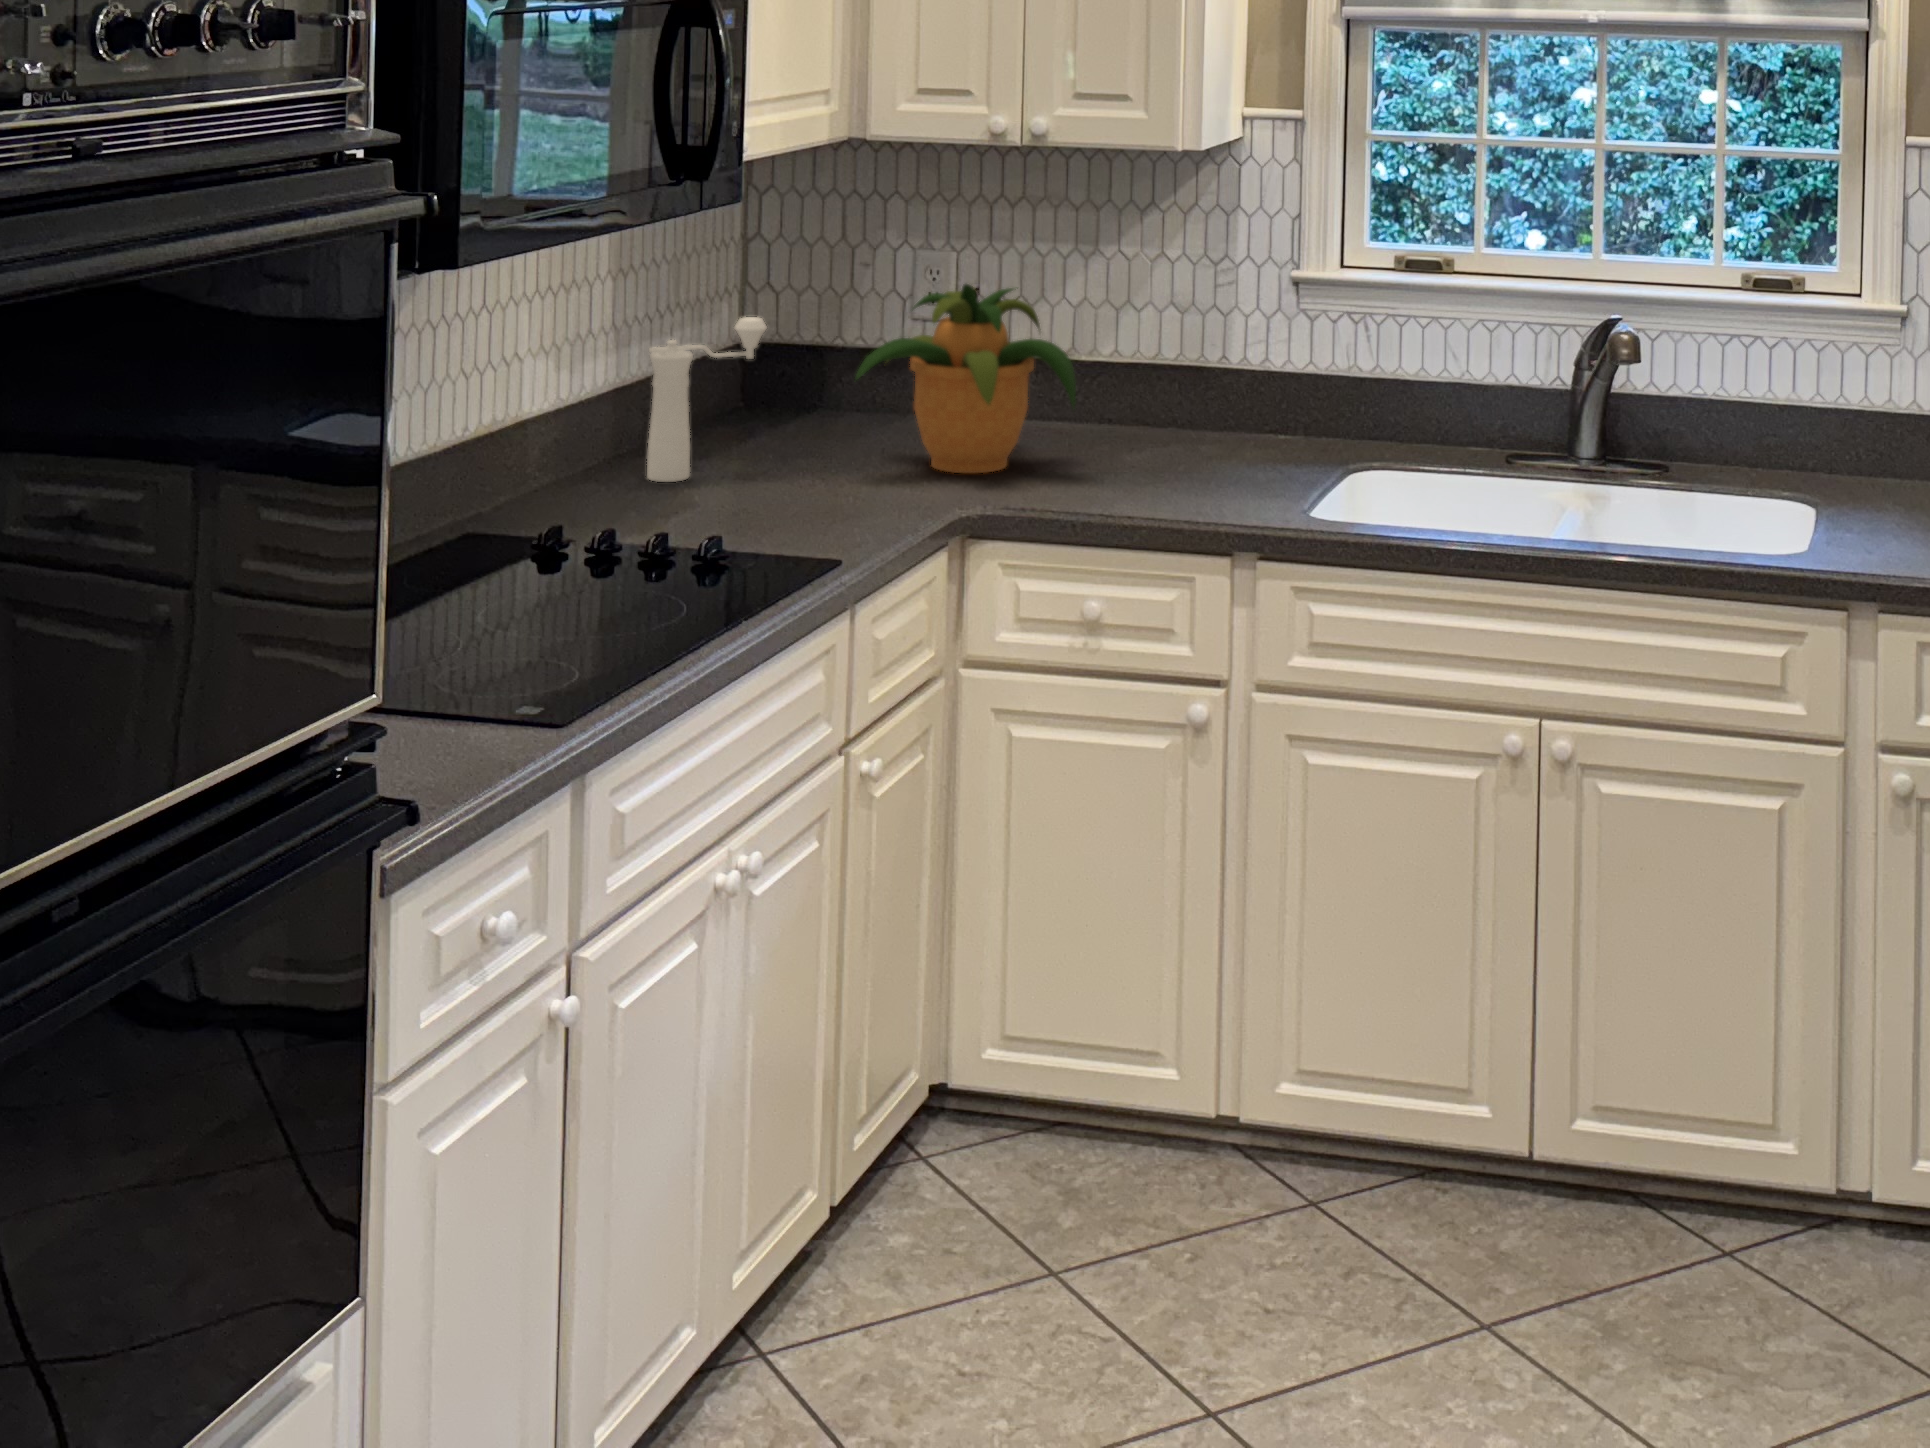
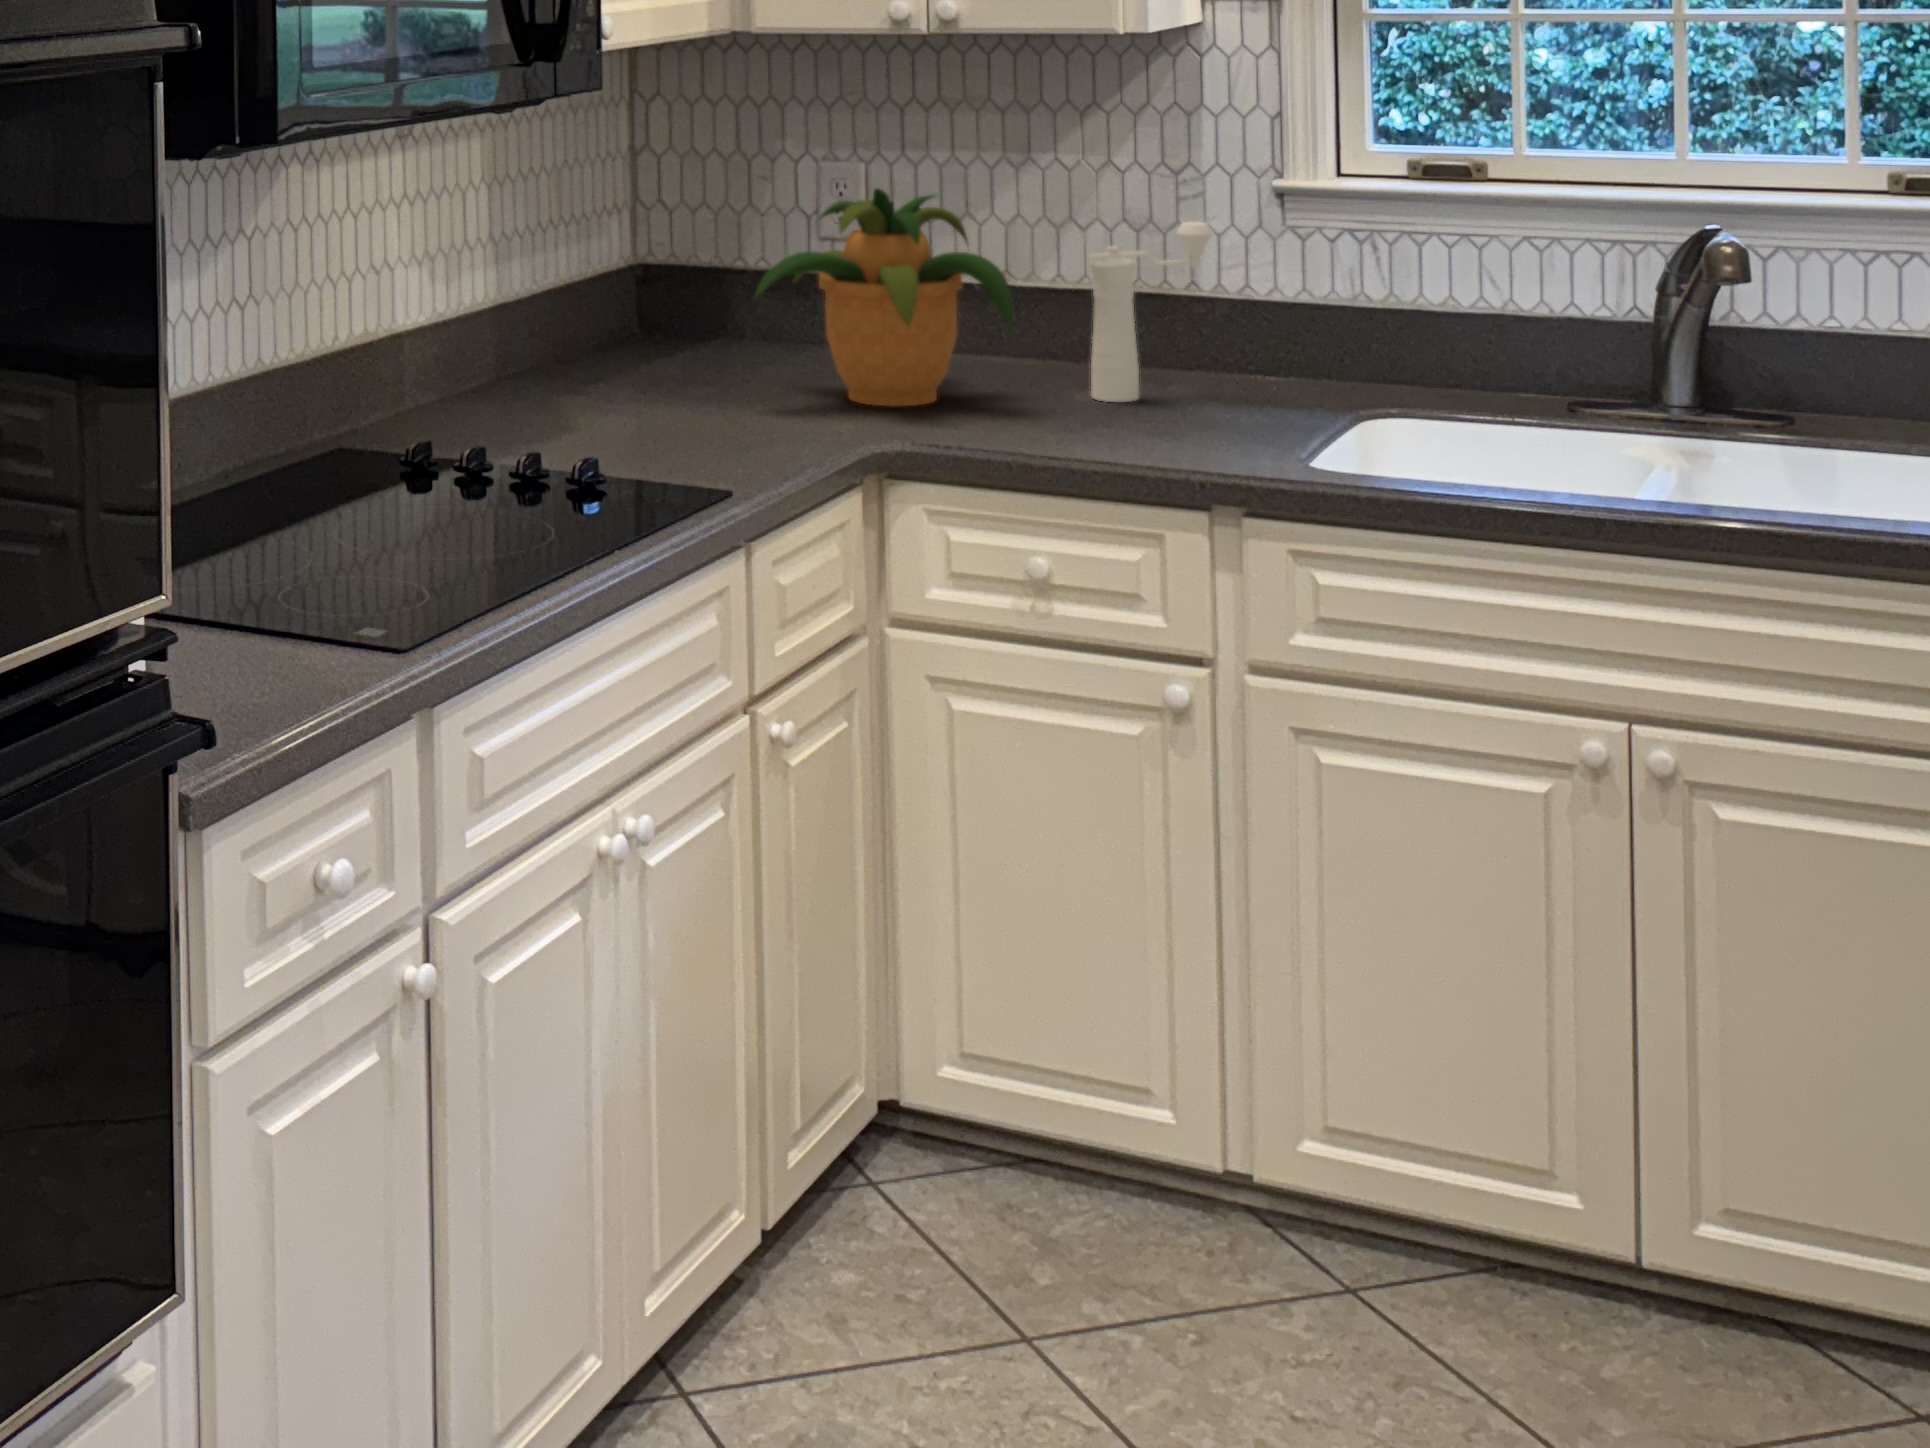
pepper mill: present [647,317,766,482] -> present [1089,222,1213,402]

